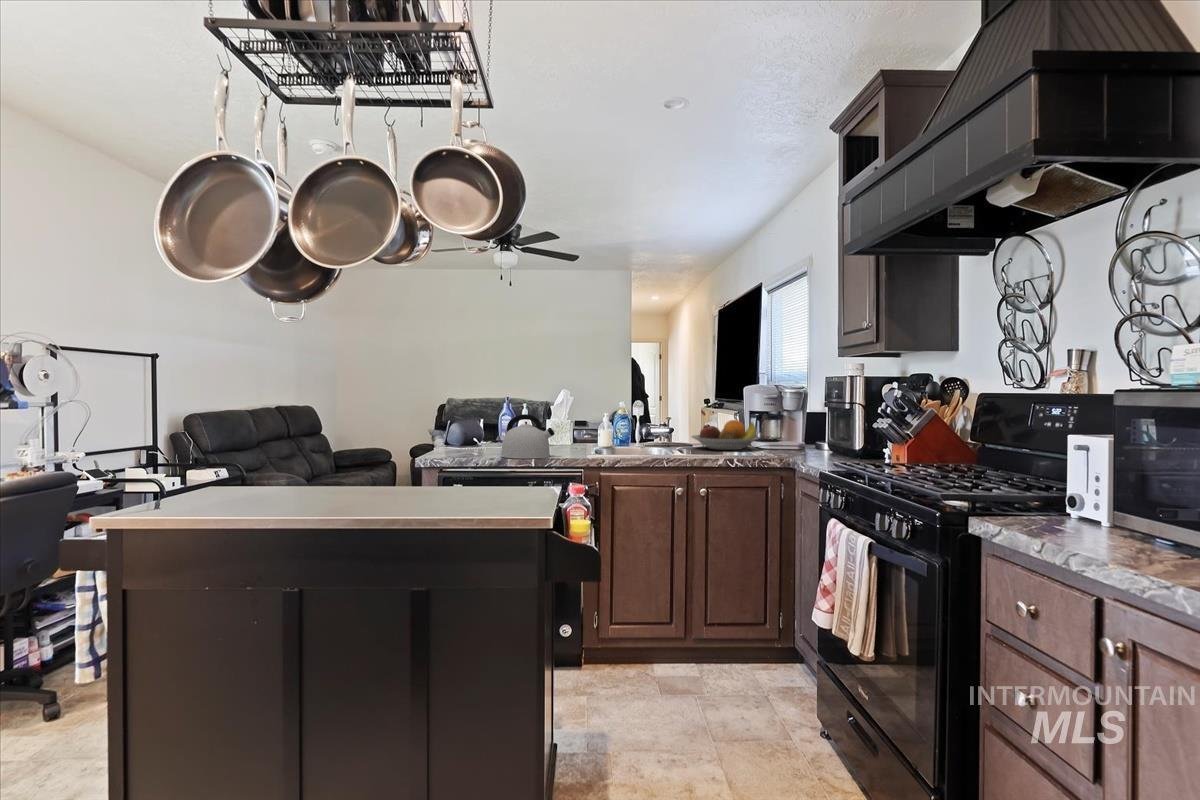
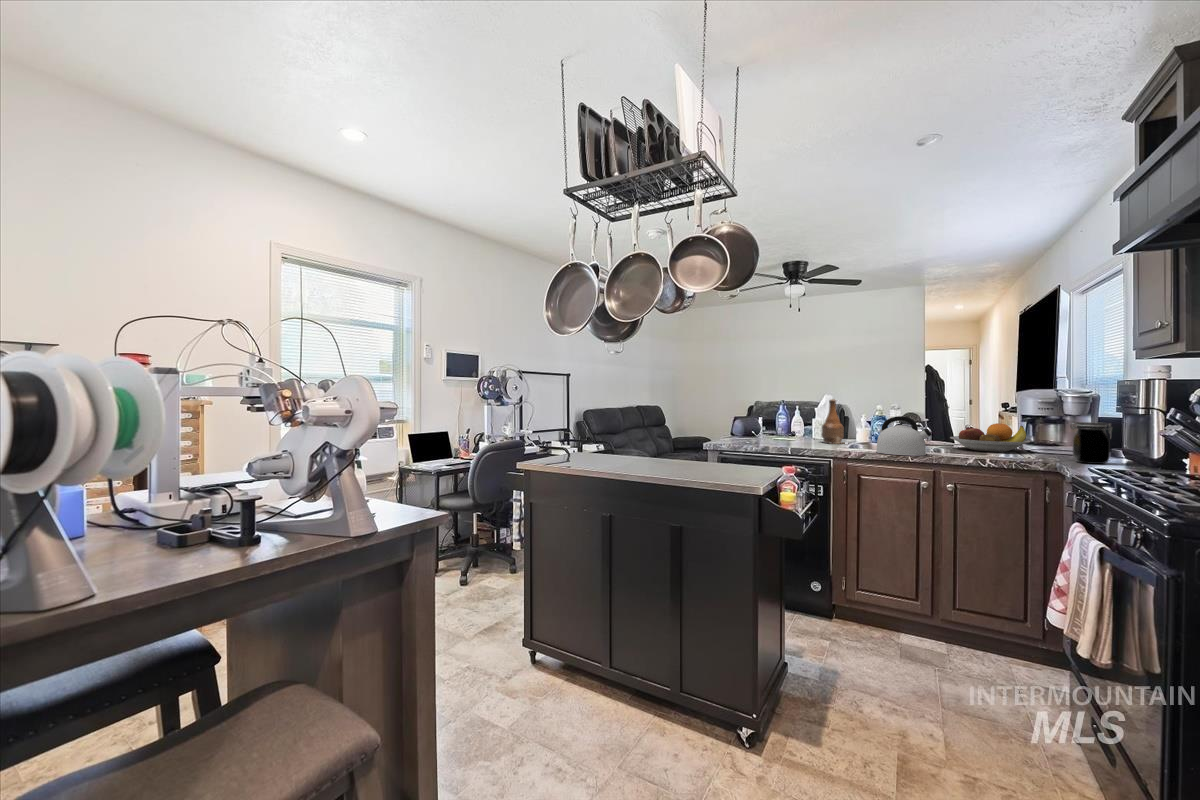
bottle: none [556,395,591,450] -> present [821,399,844,444]
kettle: present [501,414,555,459] -> present [876,416,932,456]
jar: none [798,417,830,458] -> present [1070,422,1112,464]

